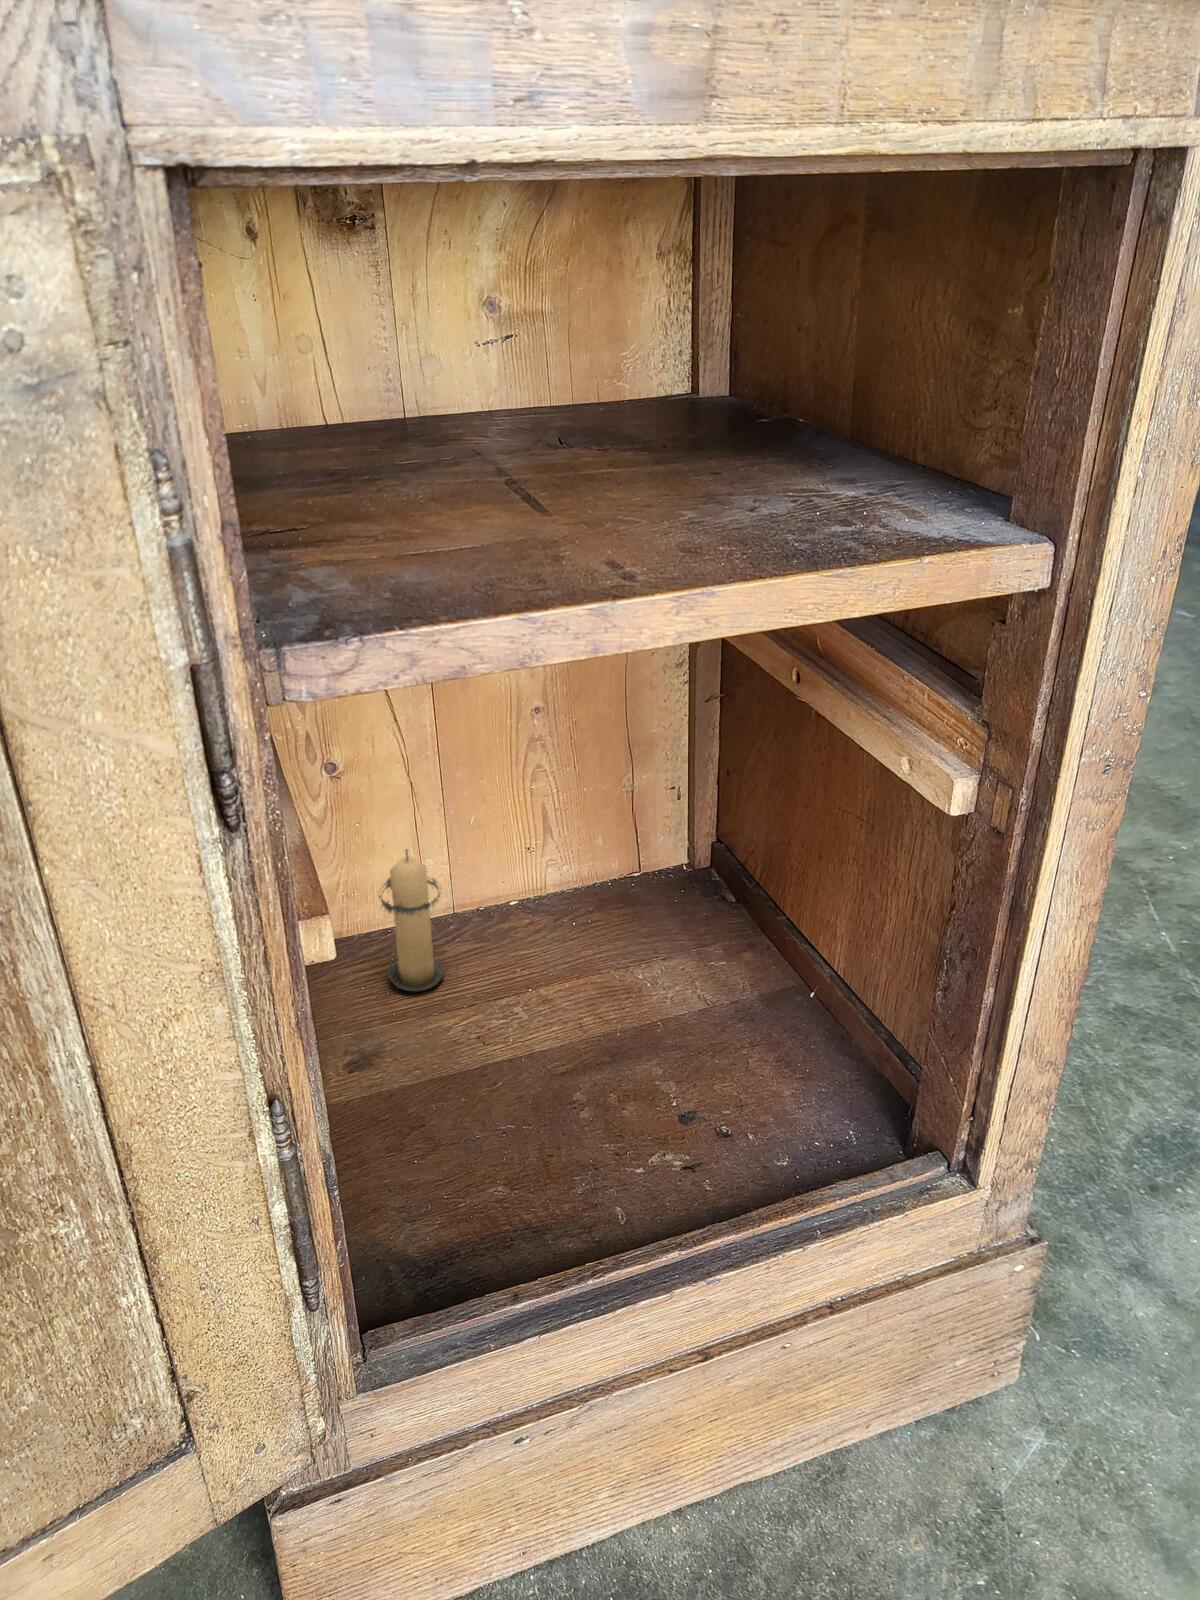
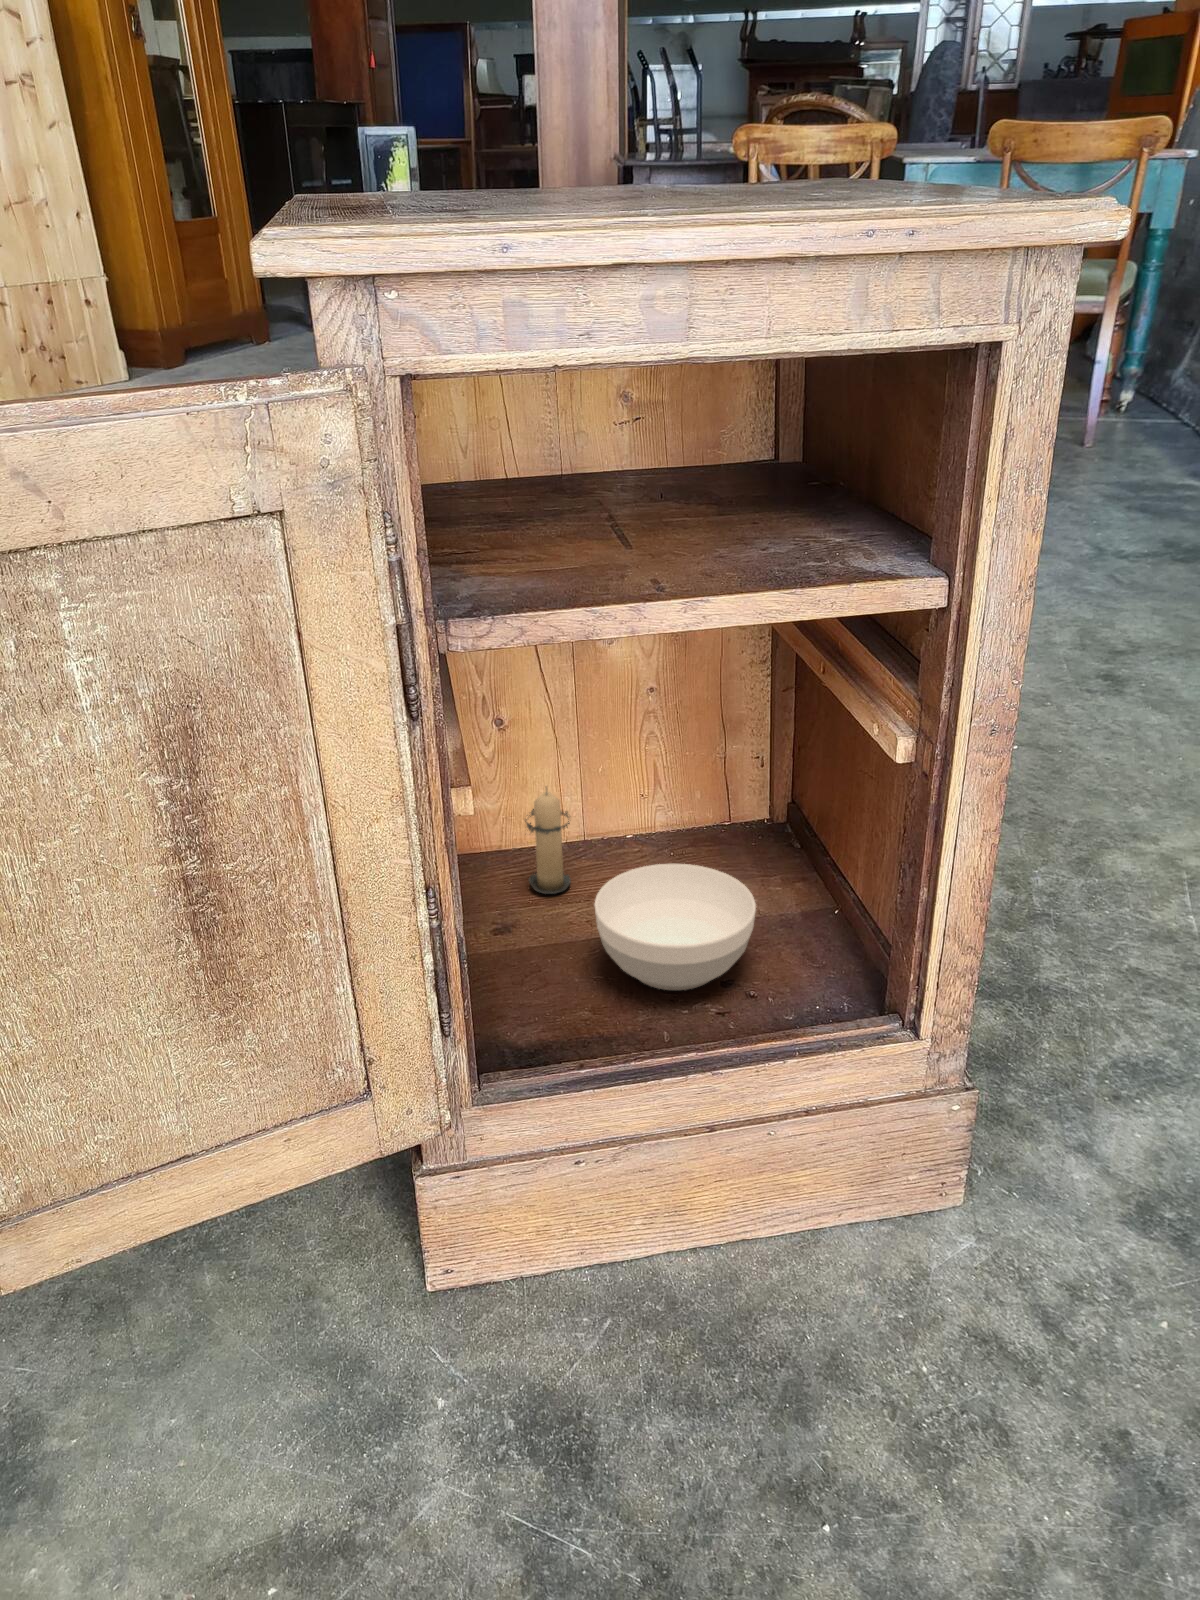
bowl: none [494,946,716,1130] -> present [594,864,756,990]

